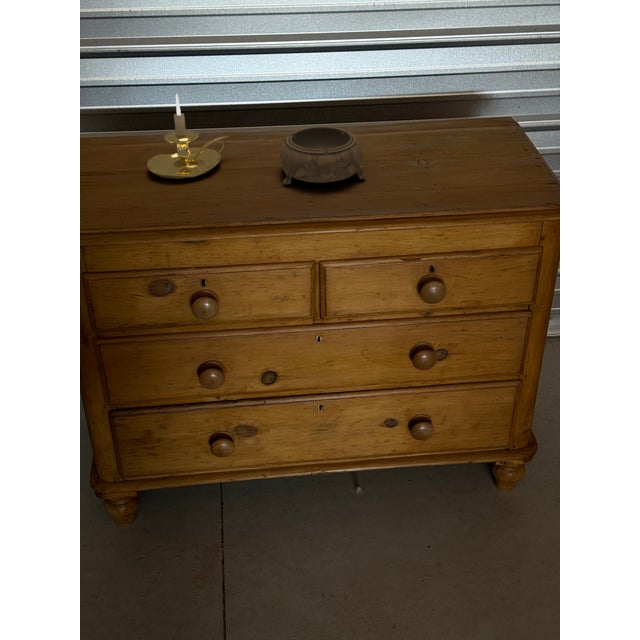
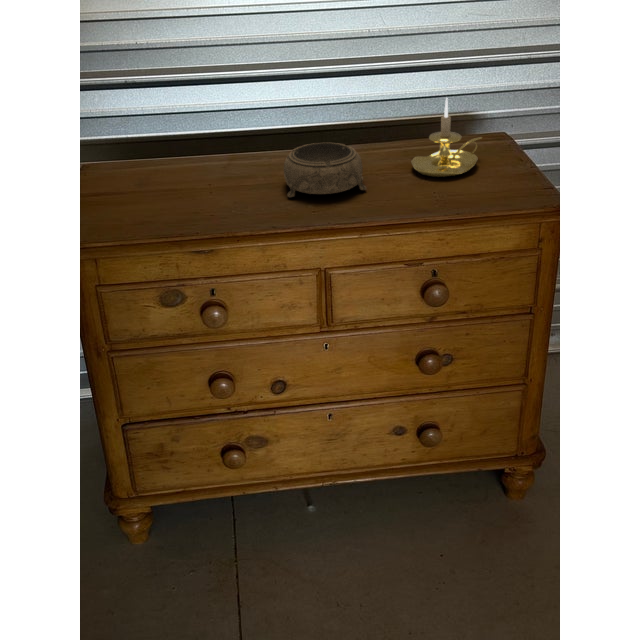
candle holder: present [147,94,229,179] -> present [411,98,482,177]

